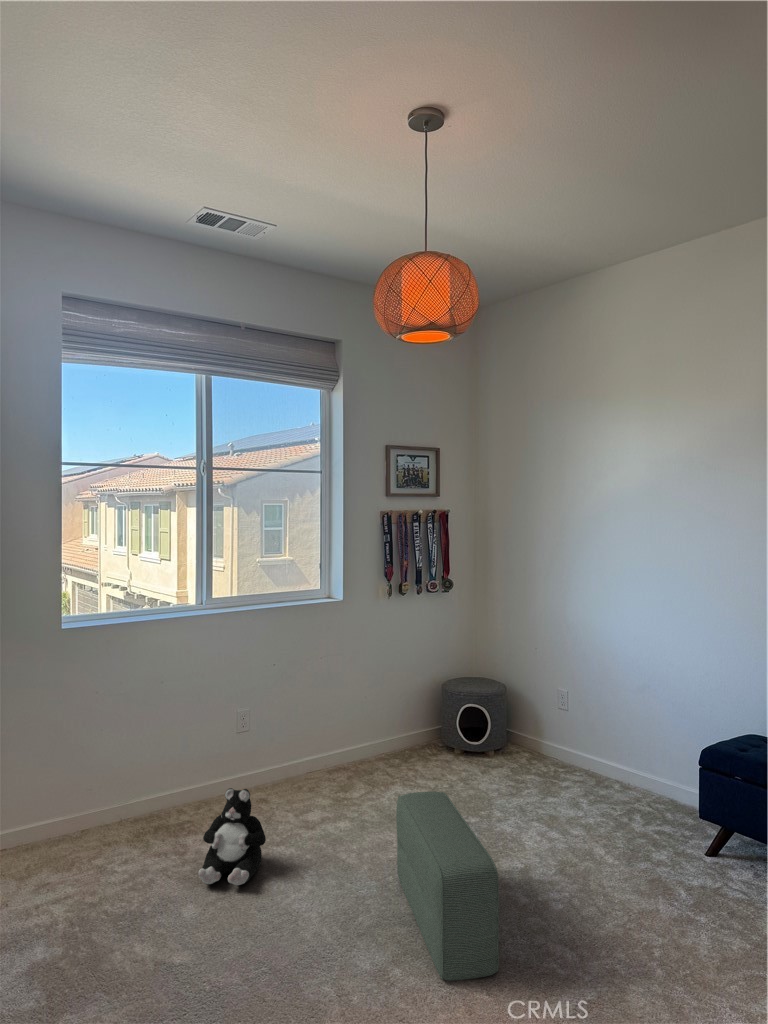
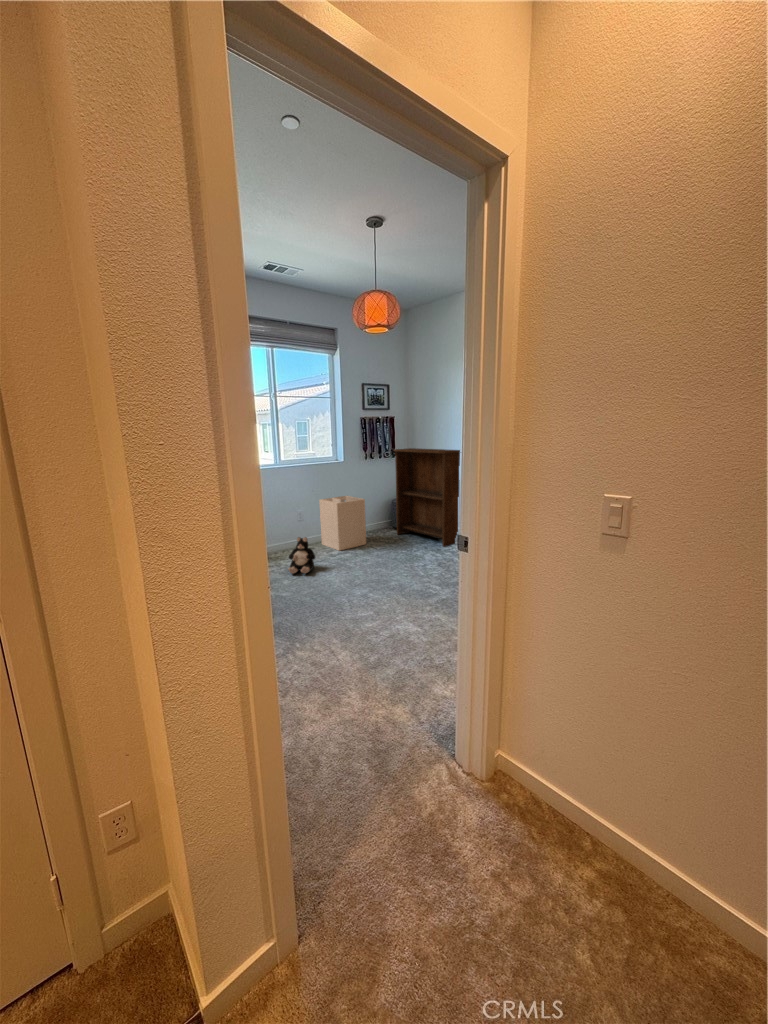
bookshelf: none [448,577,599,809] -> present [394,448,460,547]
laundry hamper: none [286,676,385,809] -> present [319,496,366,551]
pouf: present [396,792,499,981] -> none [370,534,410,595]

